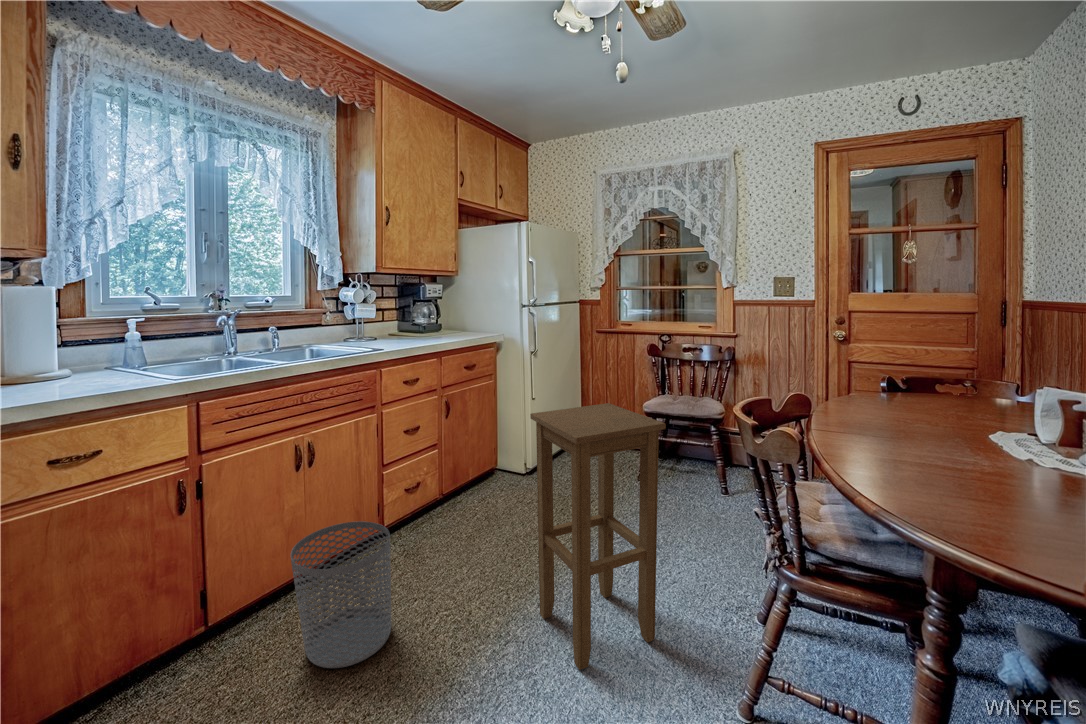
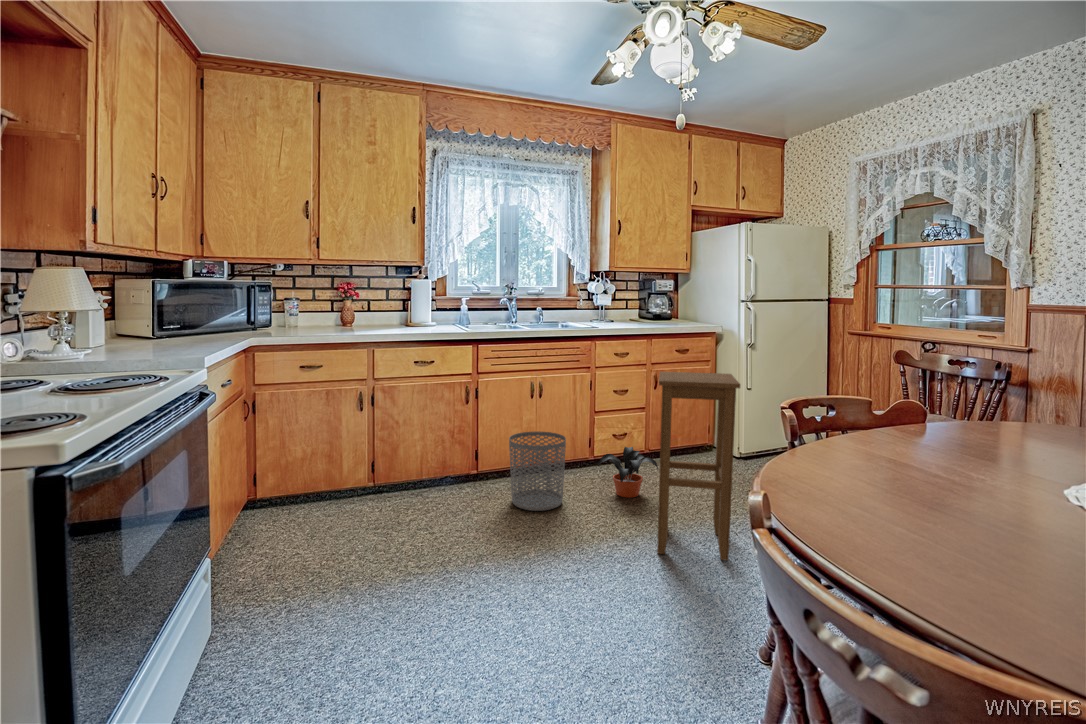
potted plant: none [421,503,500,576] -> present [598,447,658,498]

